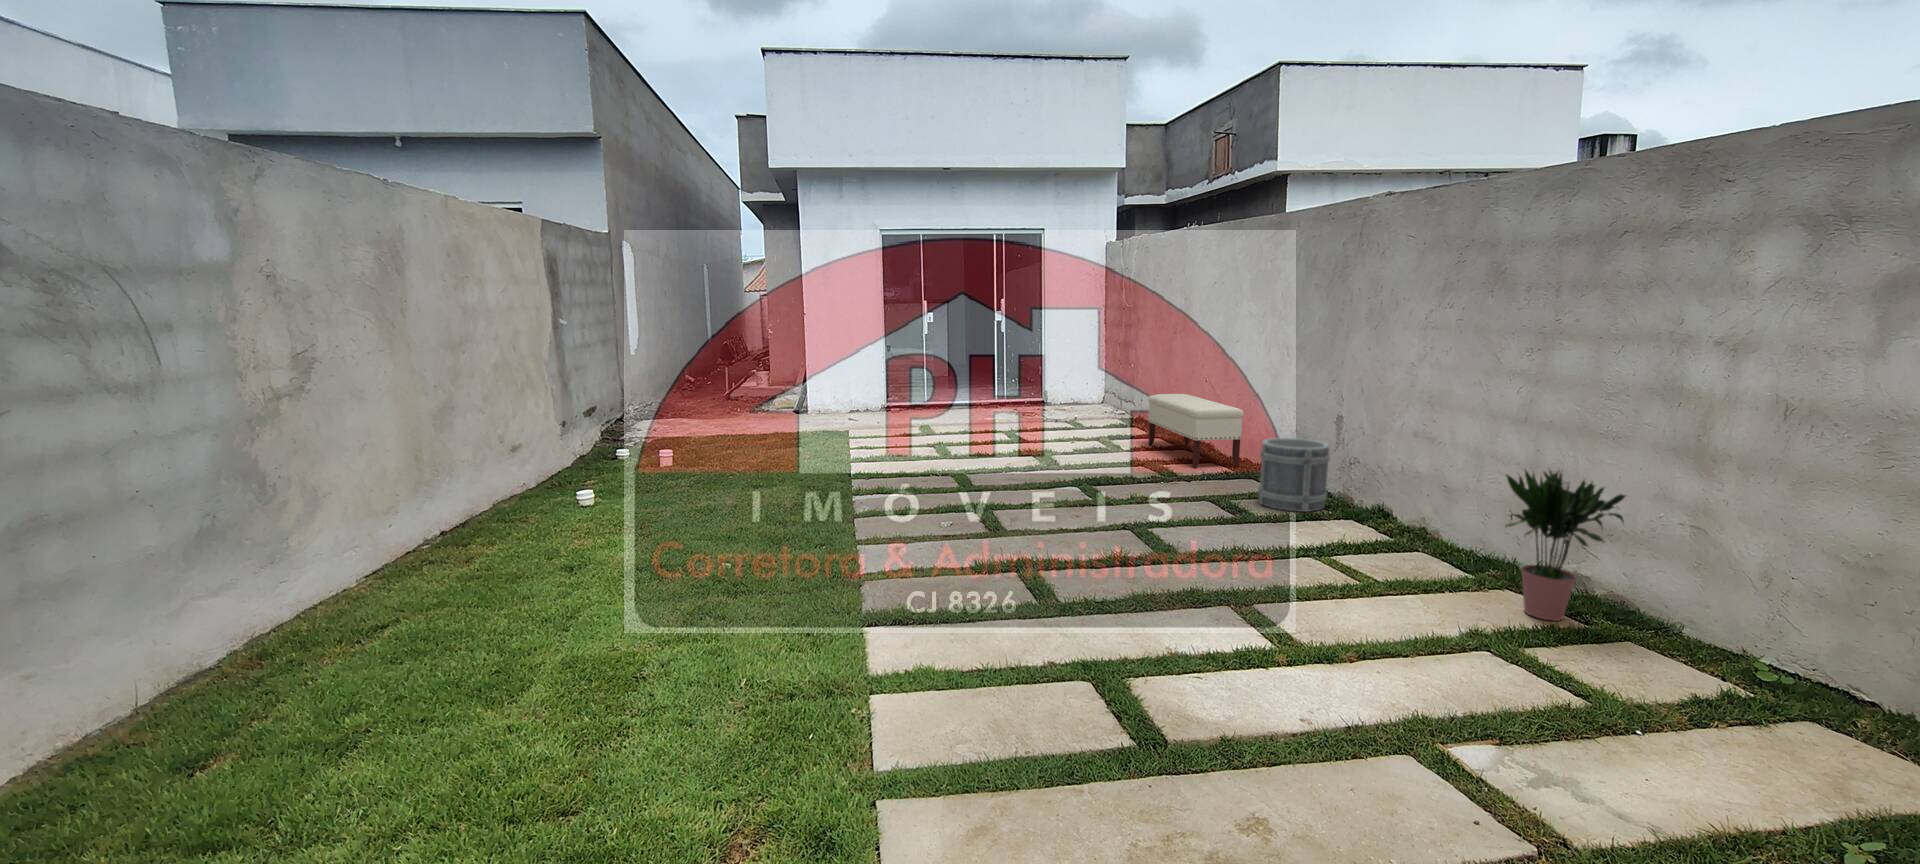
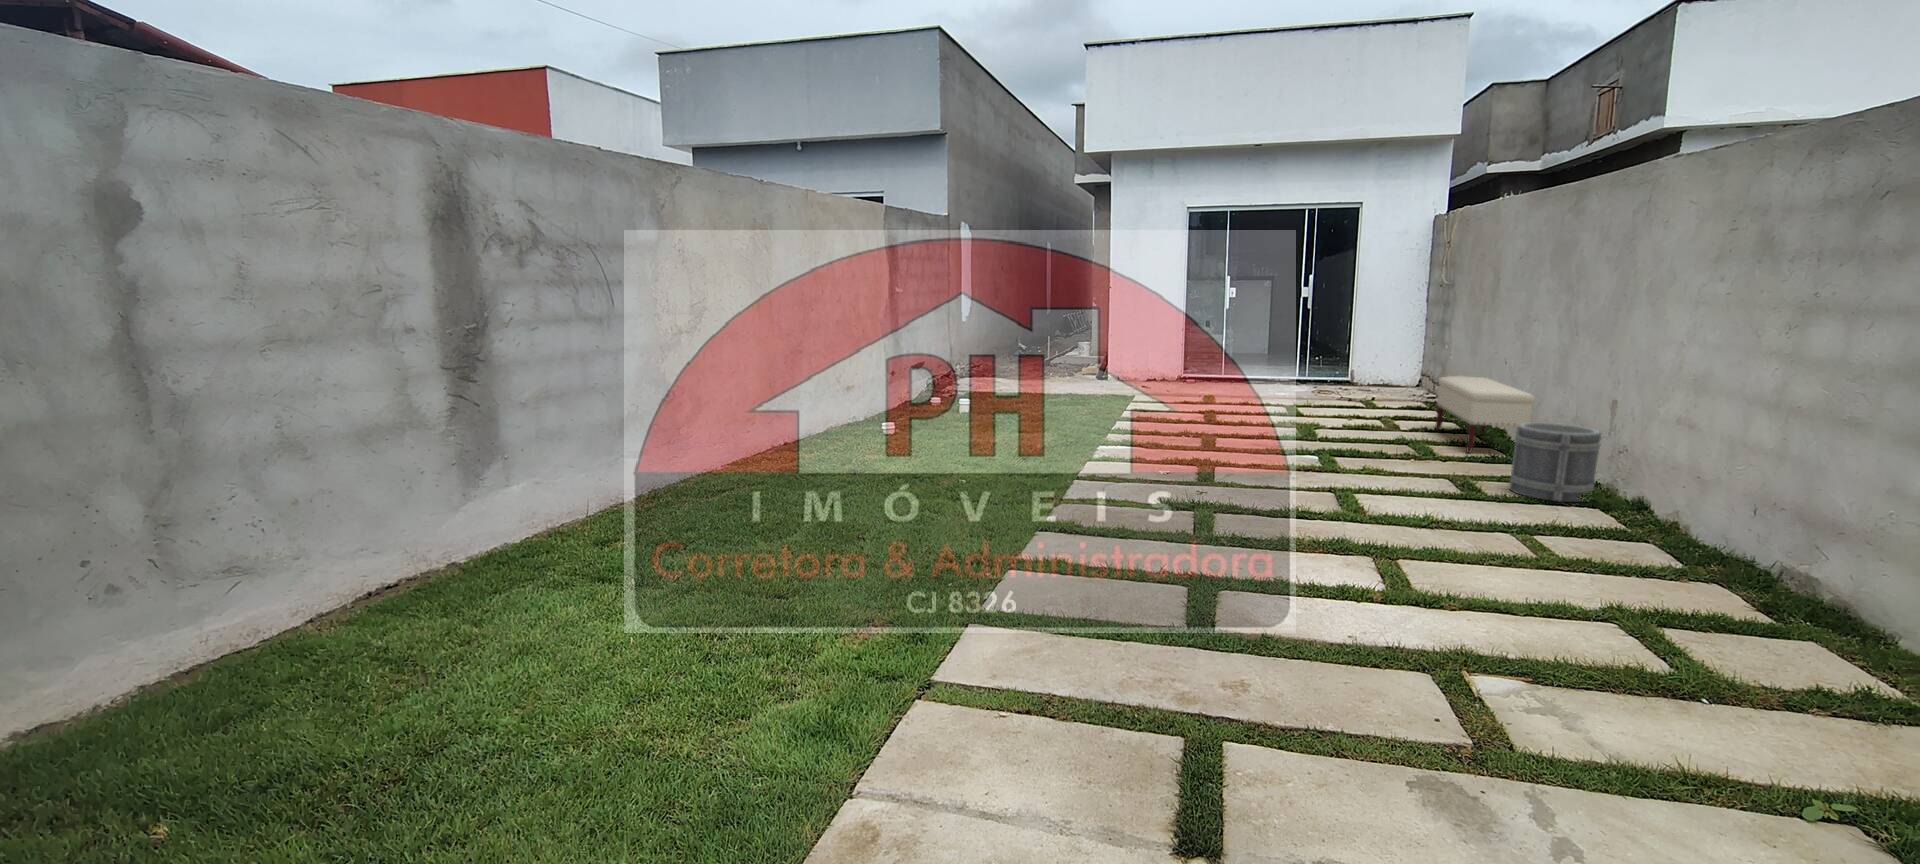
potted plant: present [1506,469,1626,621] -> none [1679,447,1857,616]

